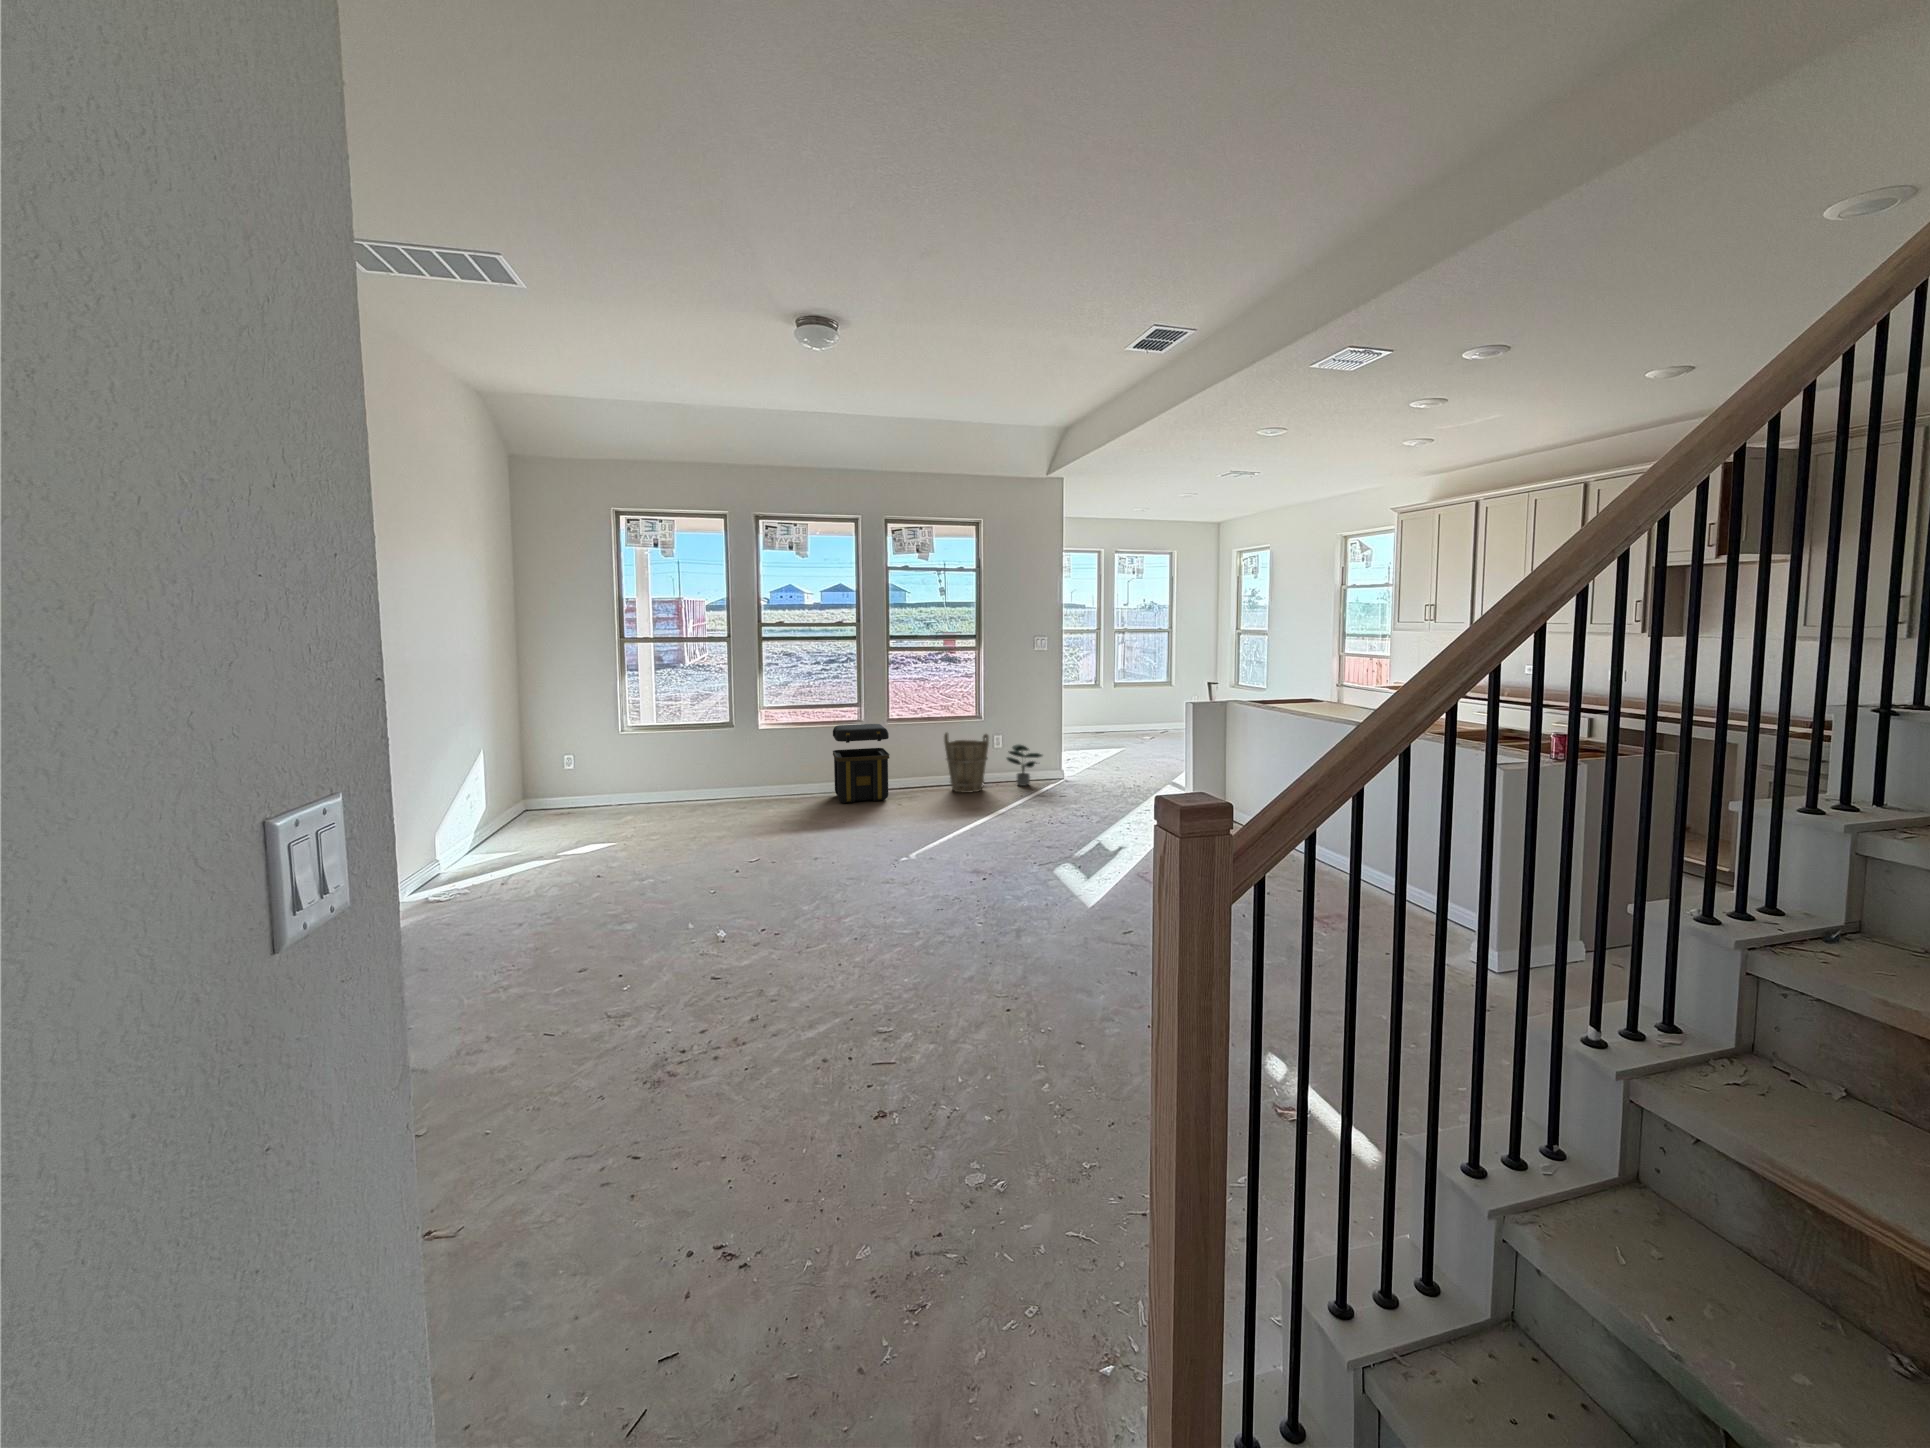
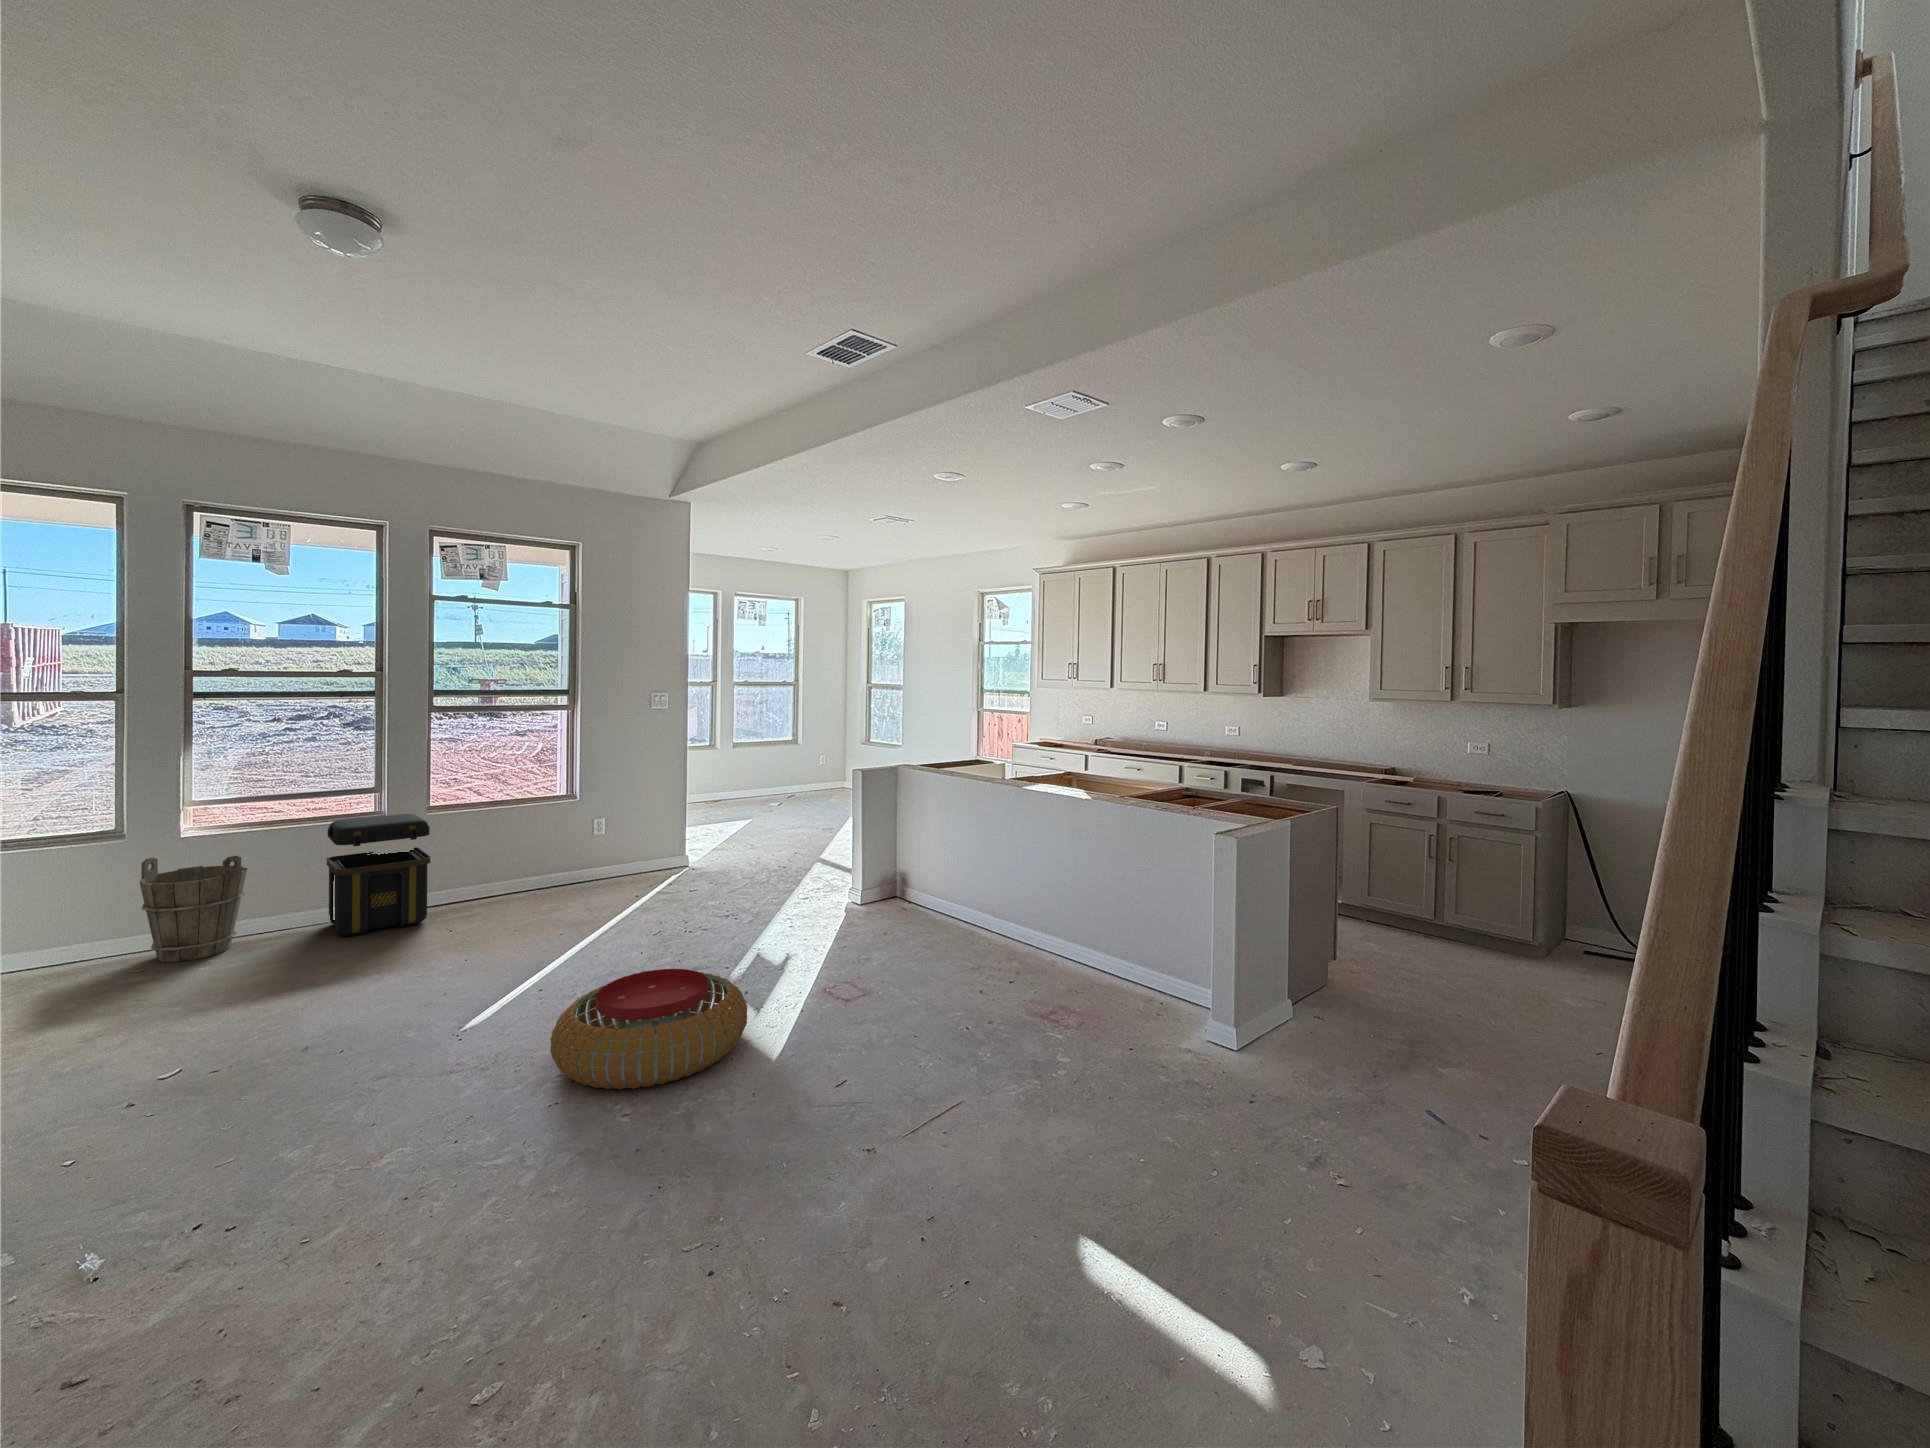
bucket: present [944,733,989,793] -> present [140,856,247,962]
potted plant: present [1007,745,1042,786] -> none [609,826,663,879]
pouf: none [946,838,1075,911] -> present [550,969,747,1089]

